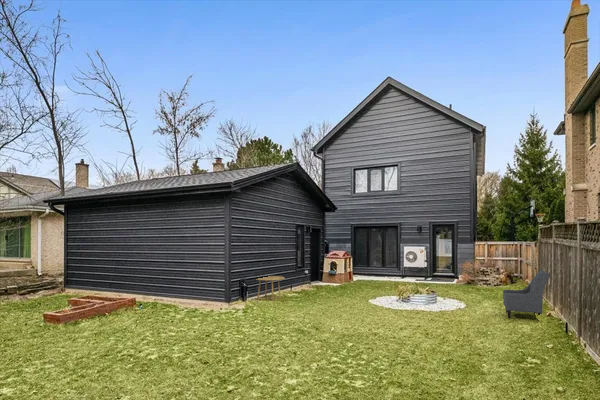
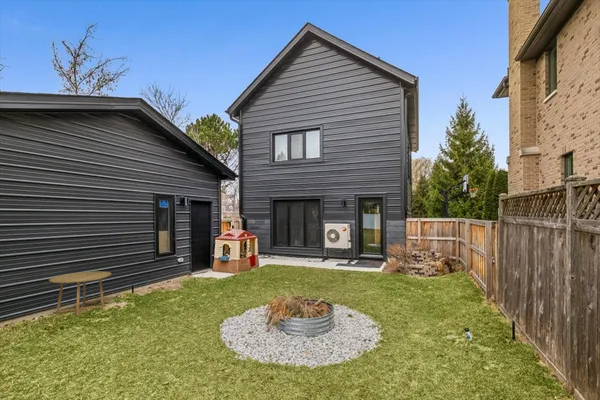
chair: present [503,270,550,318] -> none [448,265,549,375]

